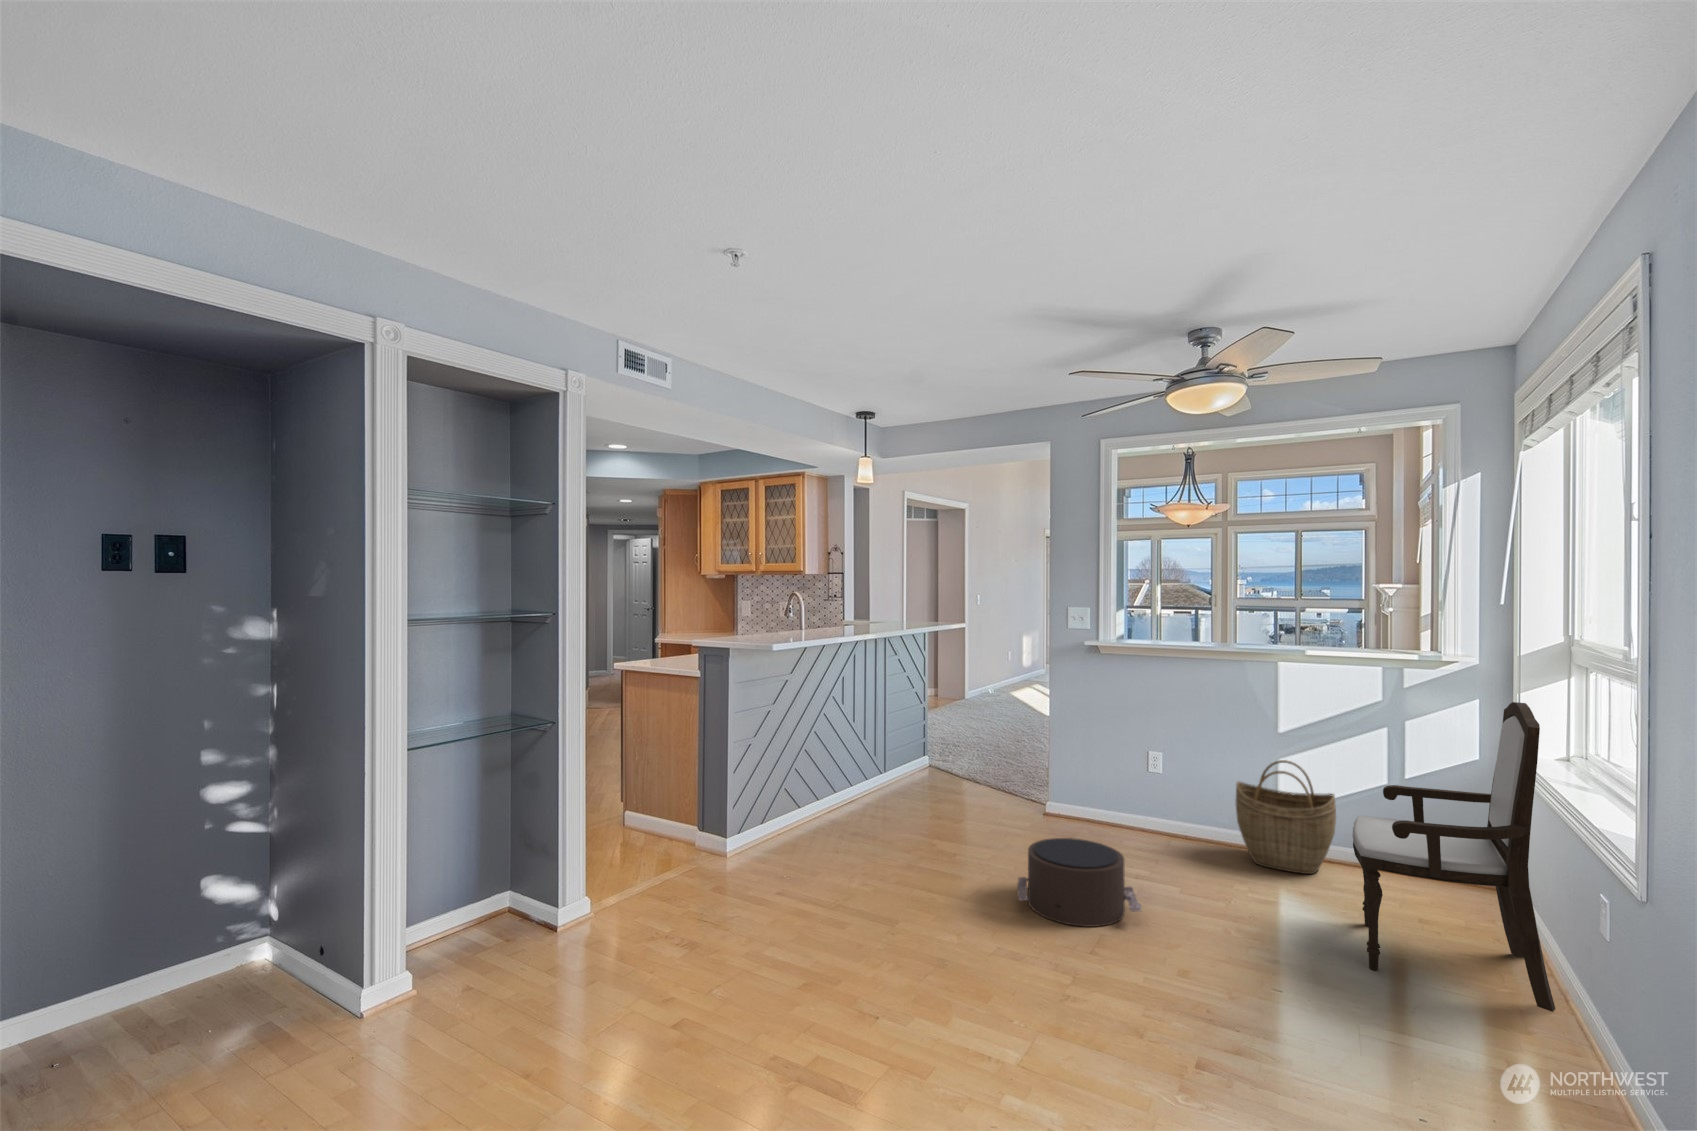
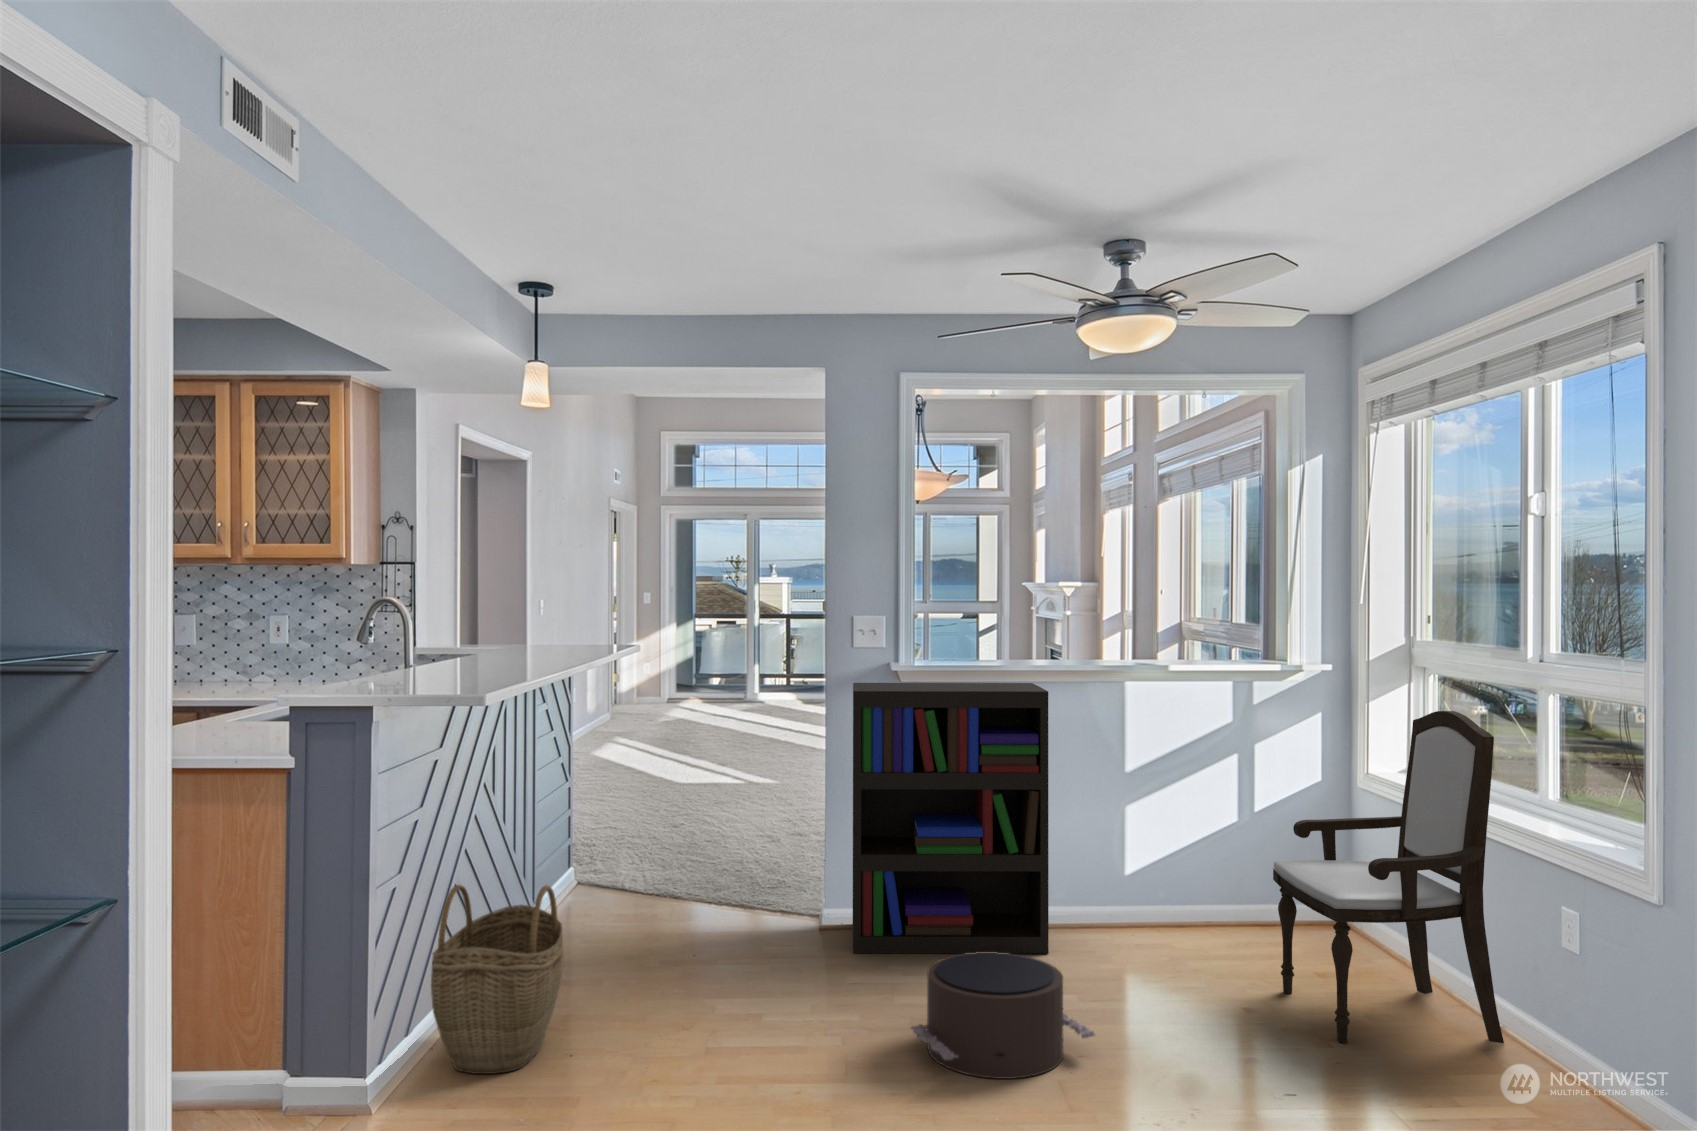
bookshelf: none [1047,652,1200,858] -> present [853,683,1049,954]
woven basket: present [1235,760,1336,874] -> present [431,885,564,1074]

